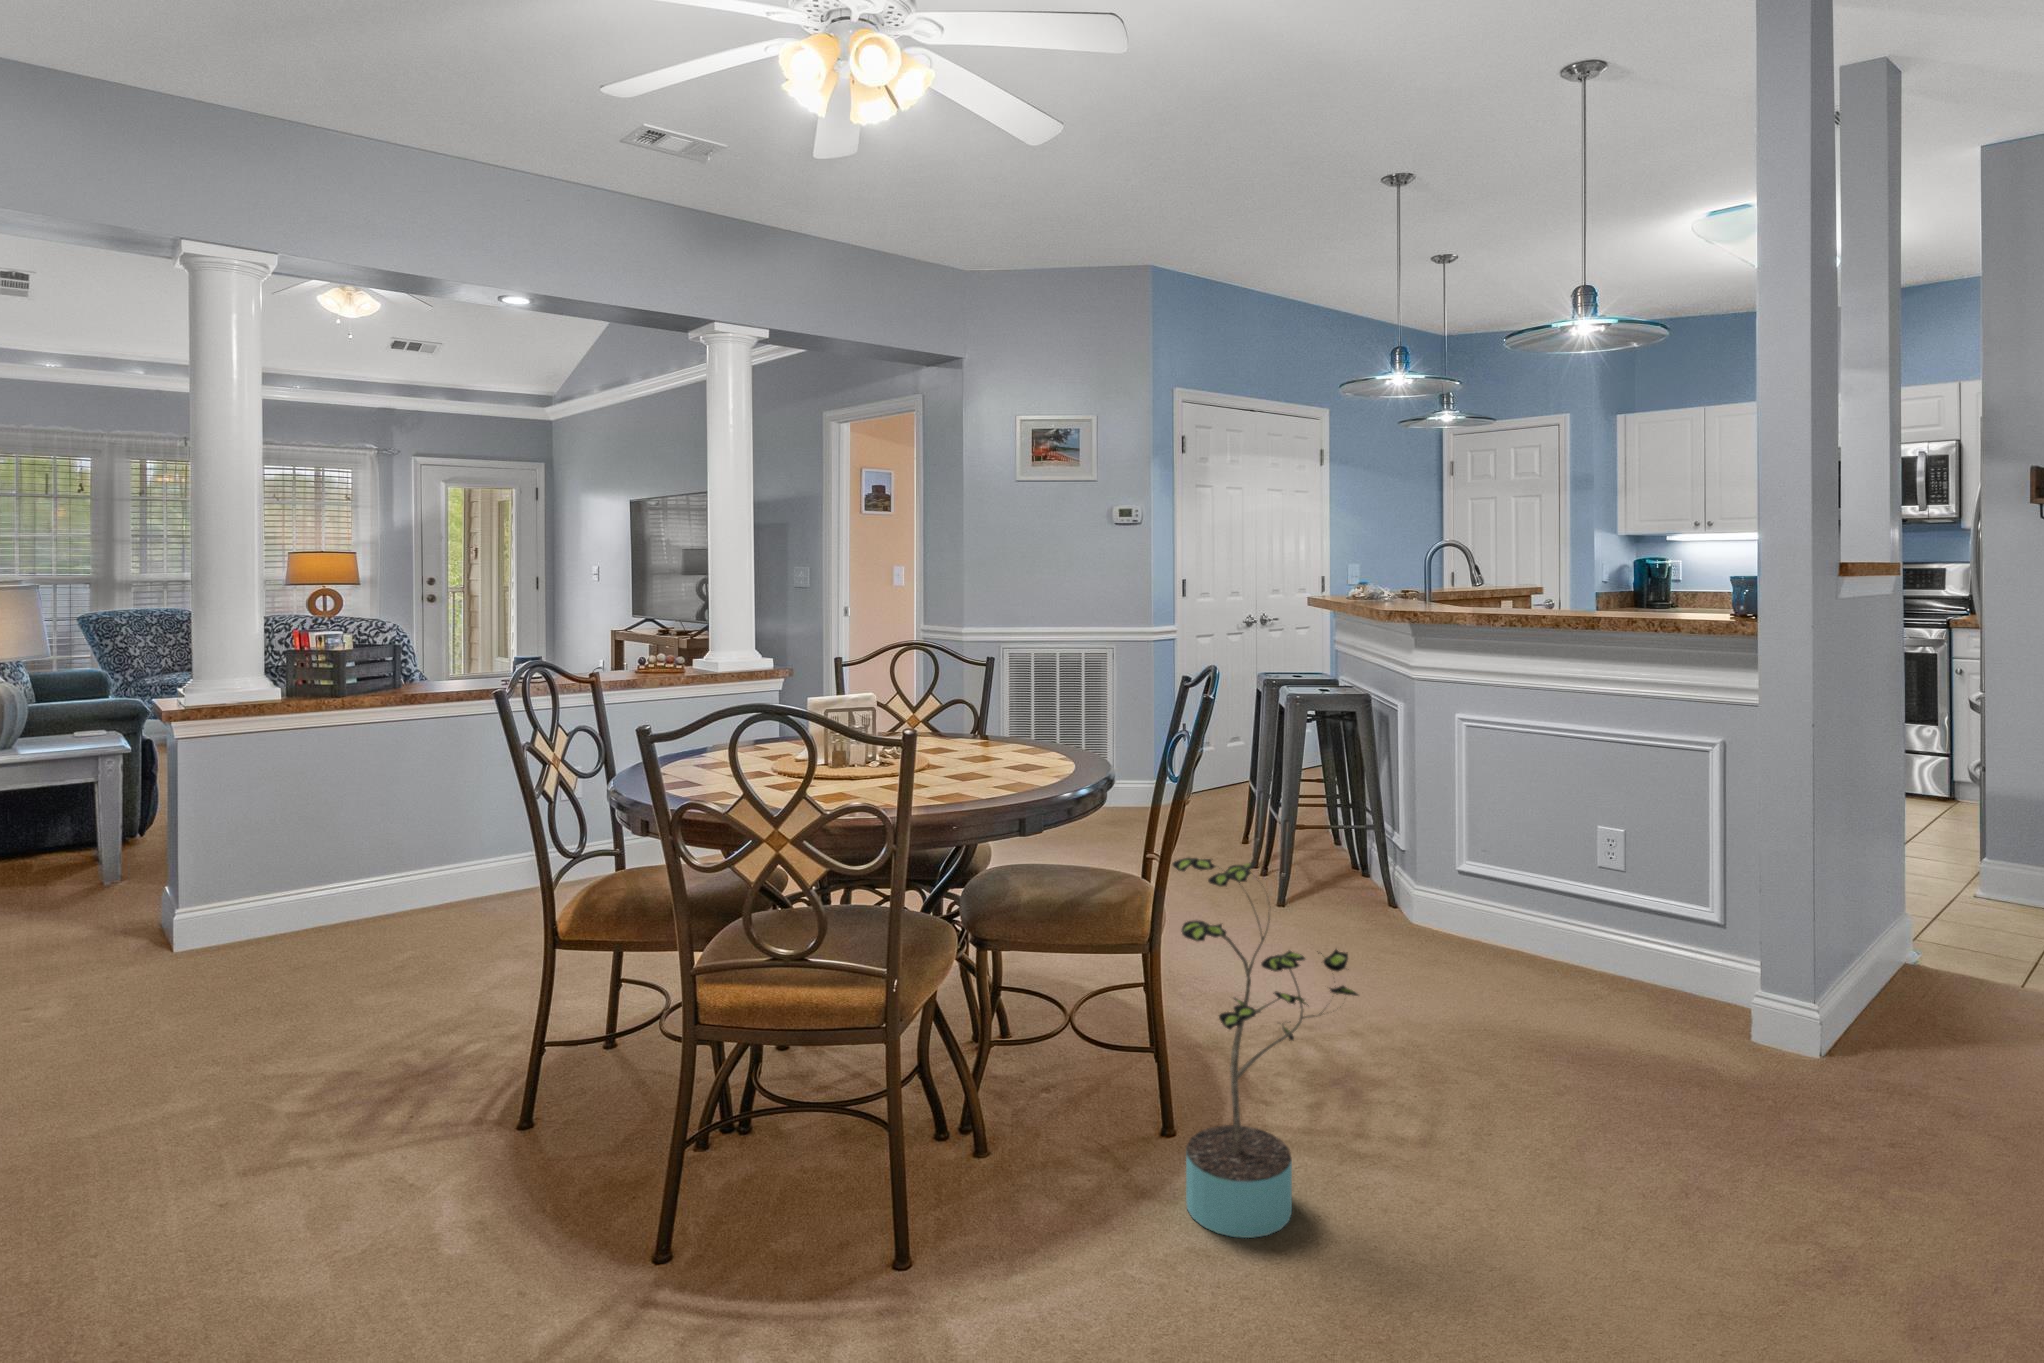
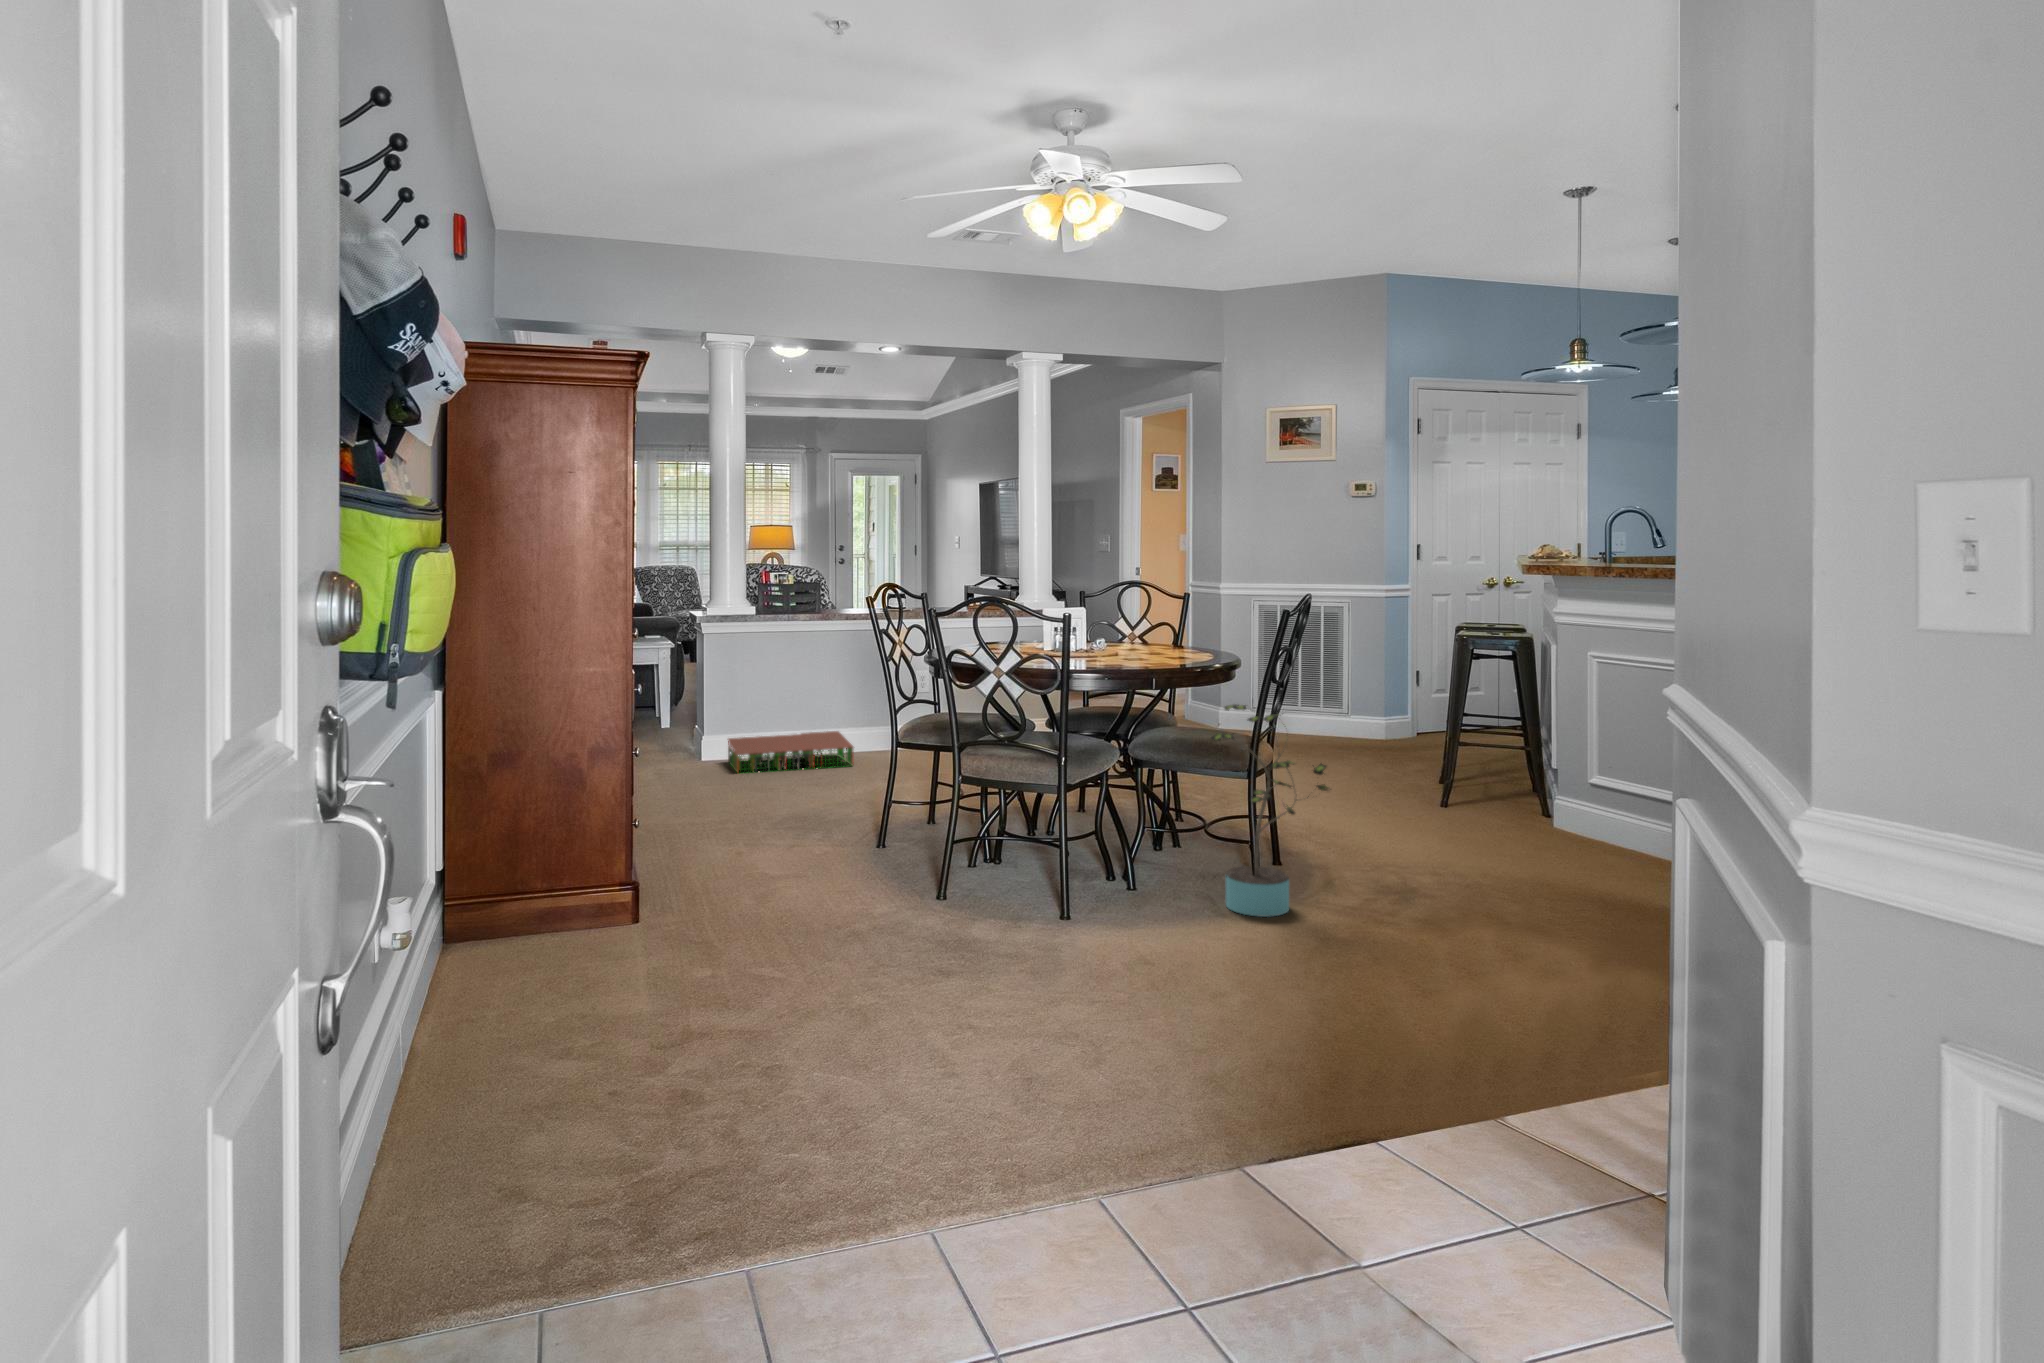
storage bin: none [202,877,452,987] -> present [728,731,854,773]

